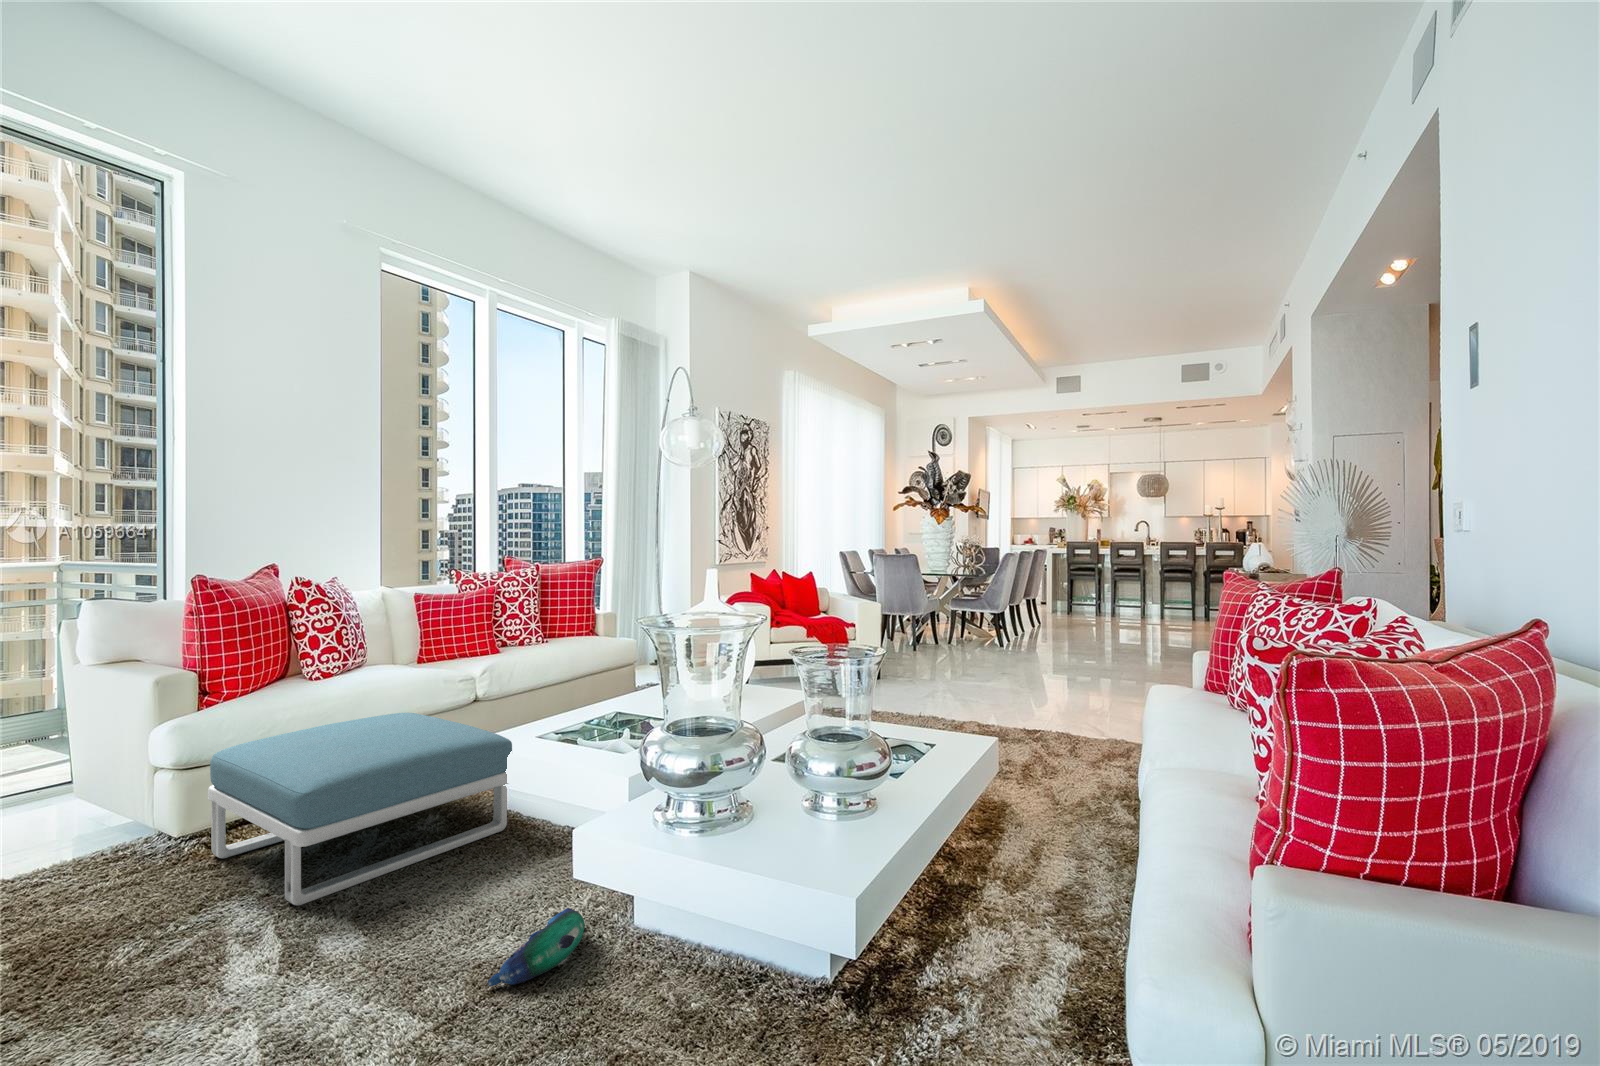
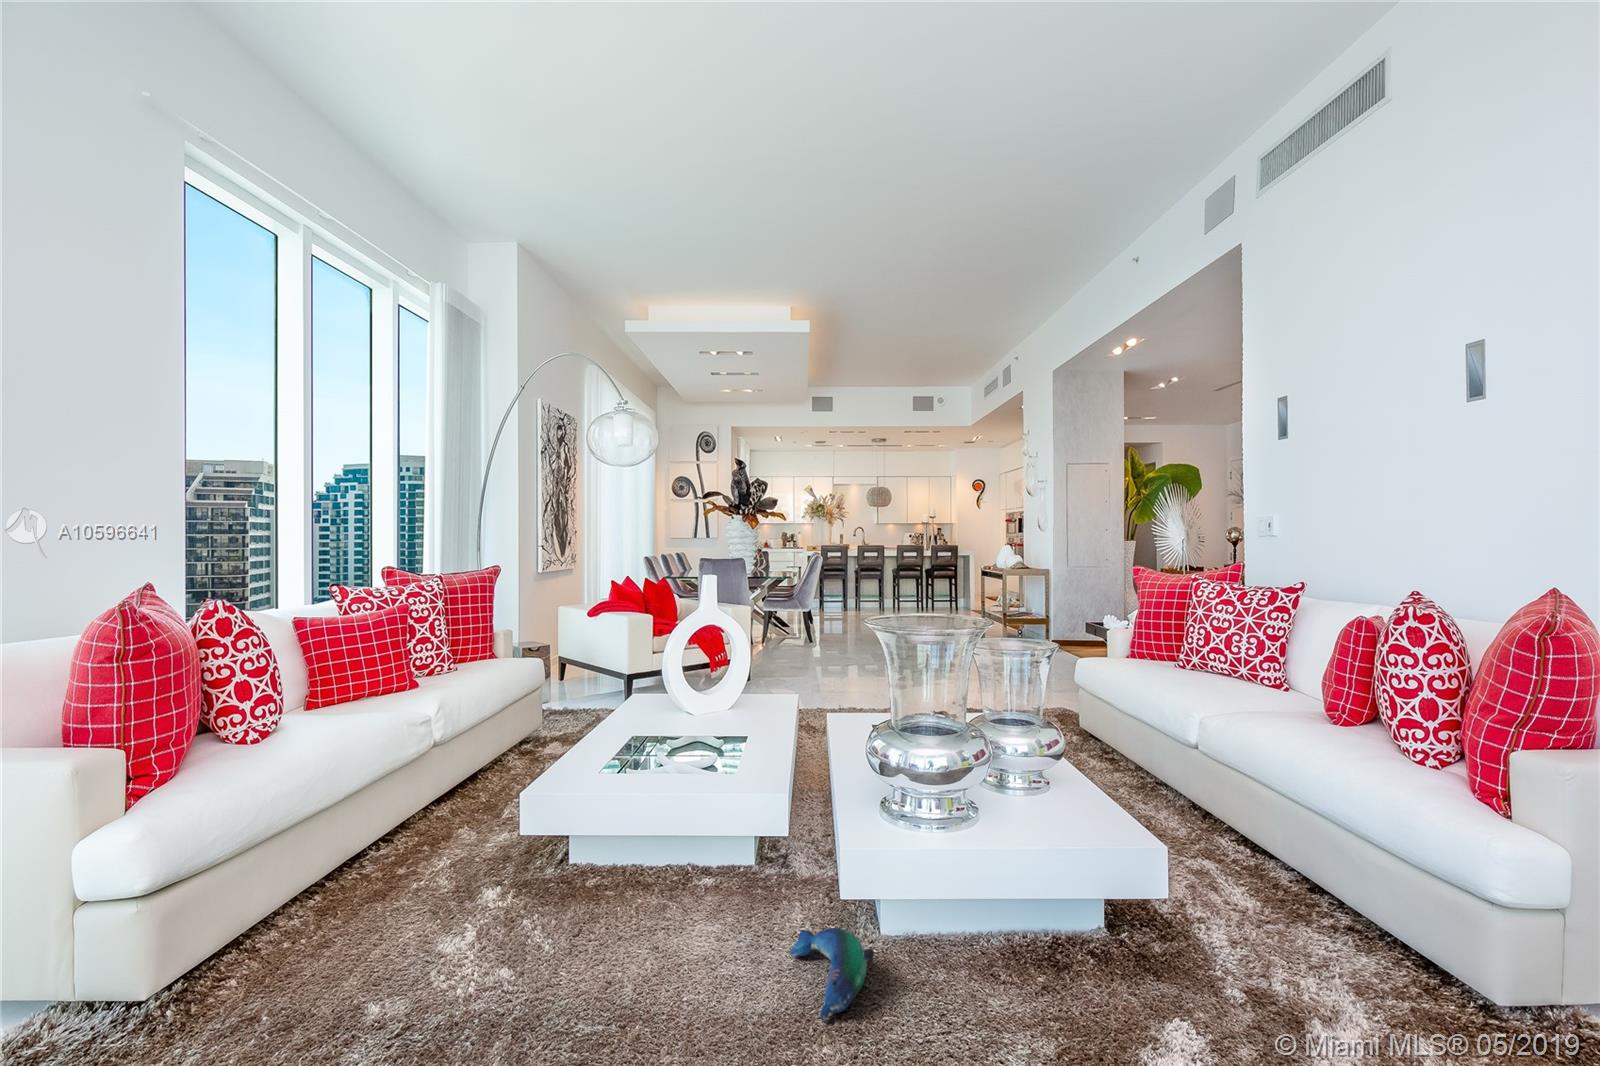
footstool: present [208,713,512,906] -> none [222,765,607,1013]

